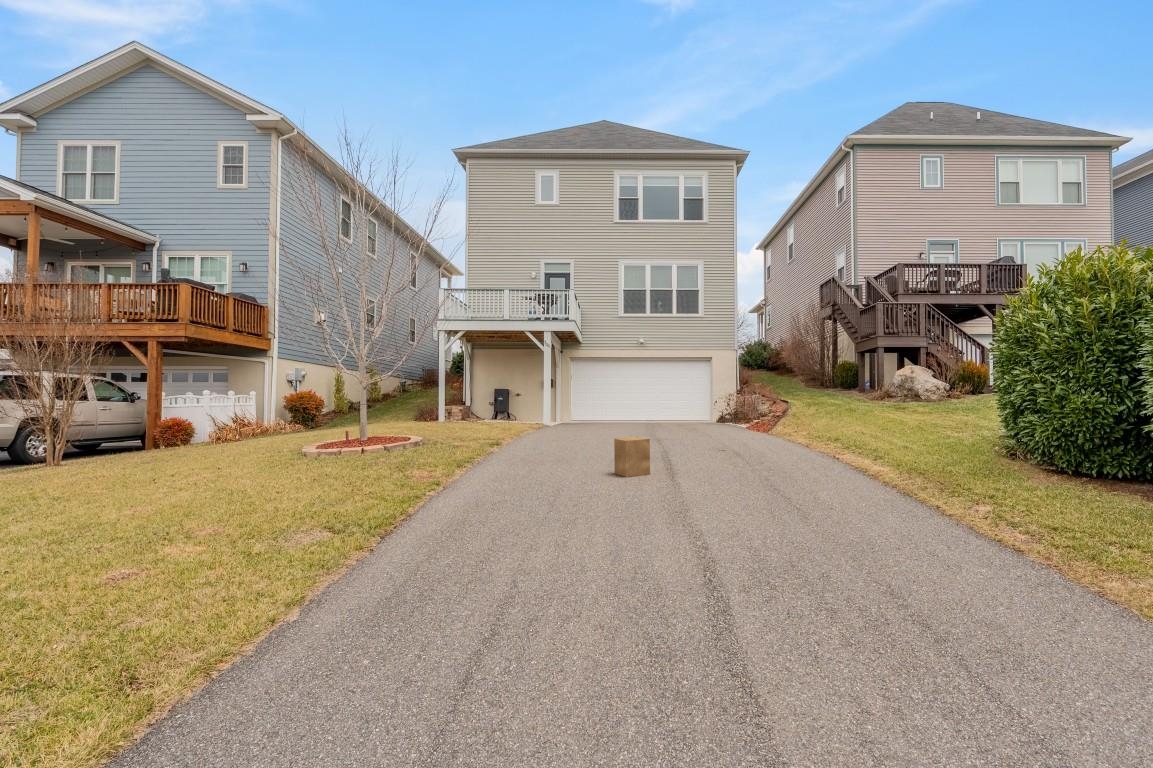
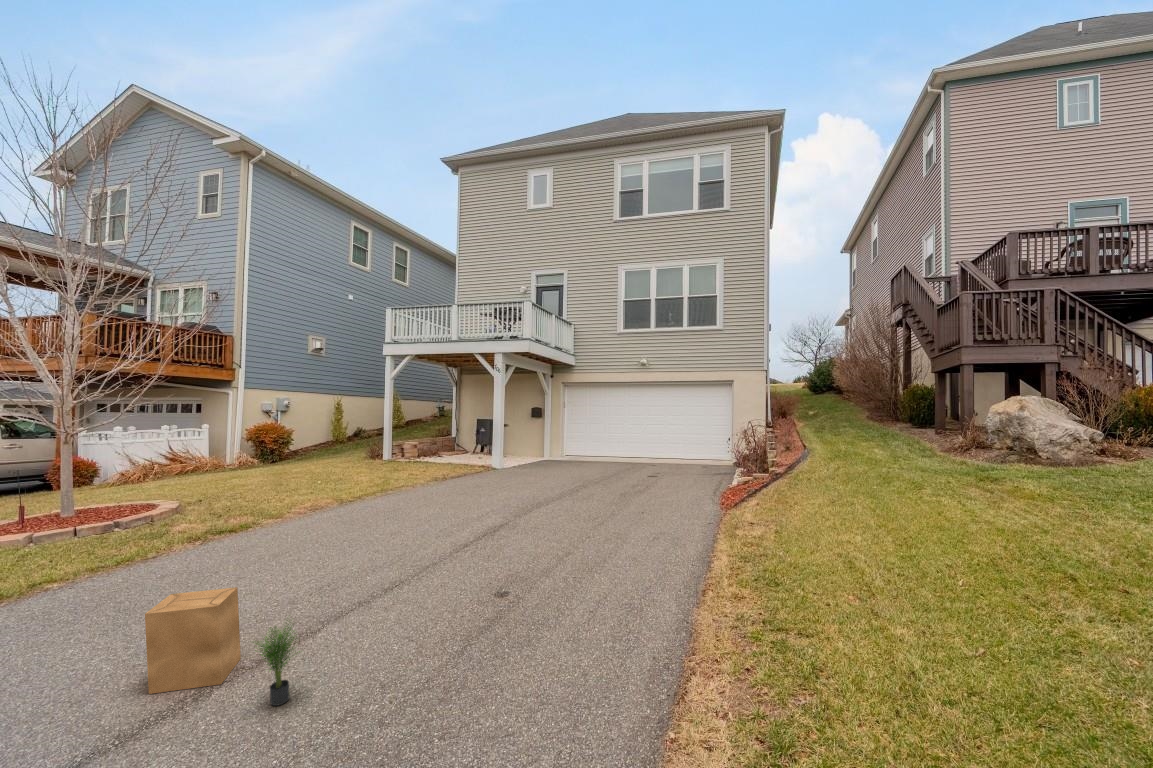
potted plant: none [675,439,698,475] -> present [257,626,293,706]

